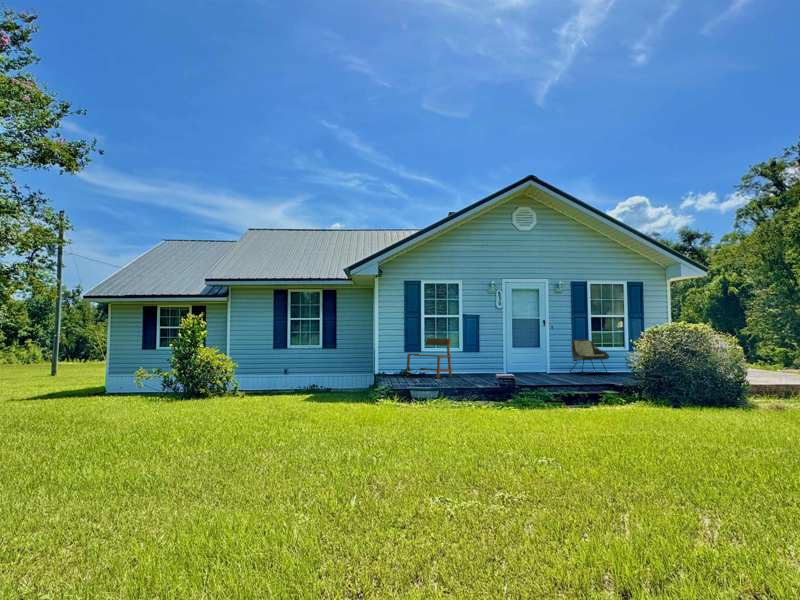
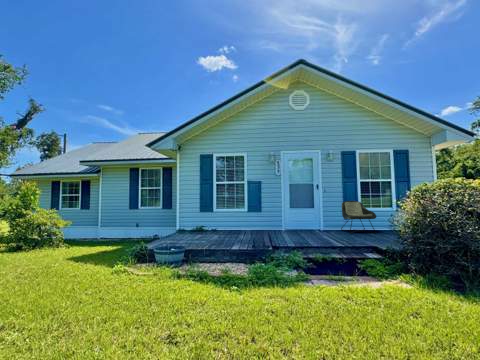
bench: present [406,338,452,379] -> none [199,201,234,236]

